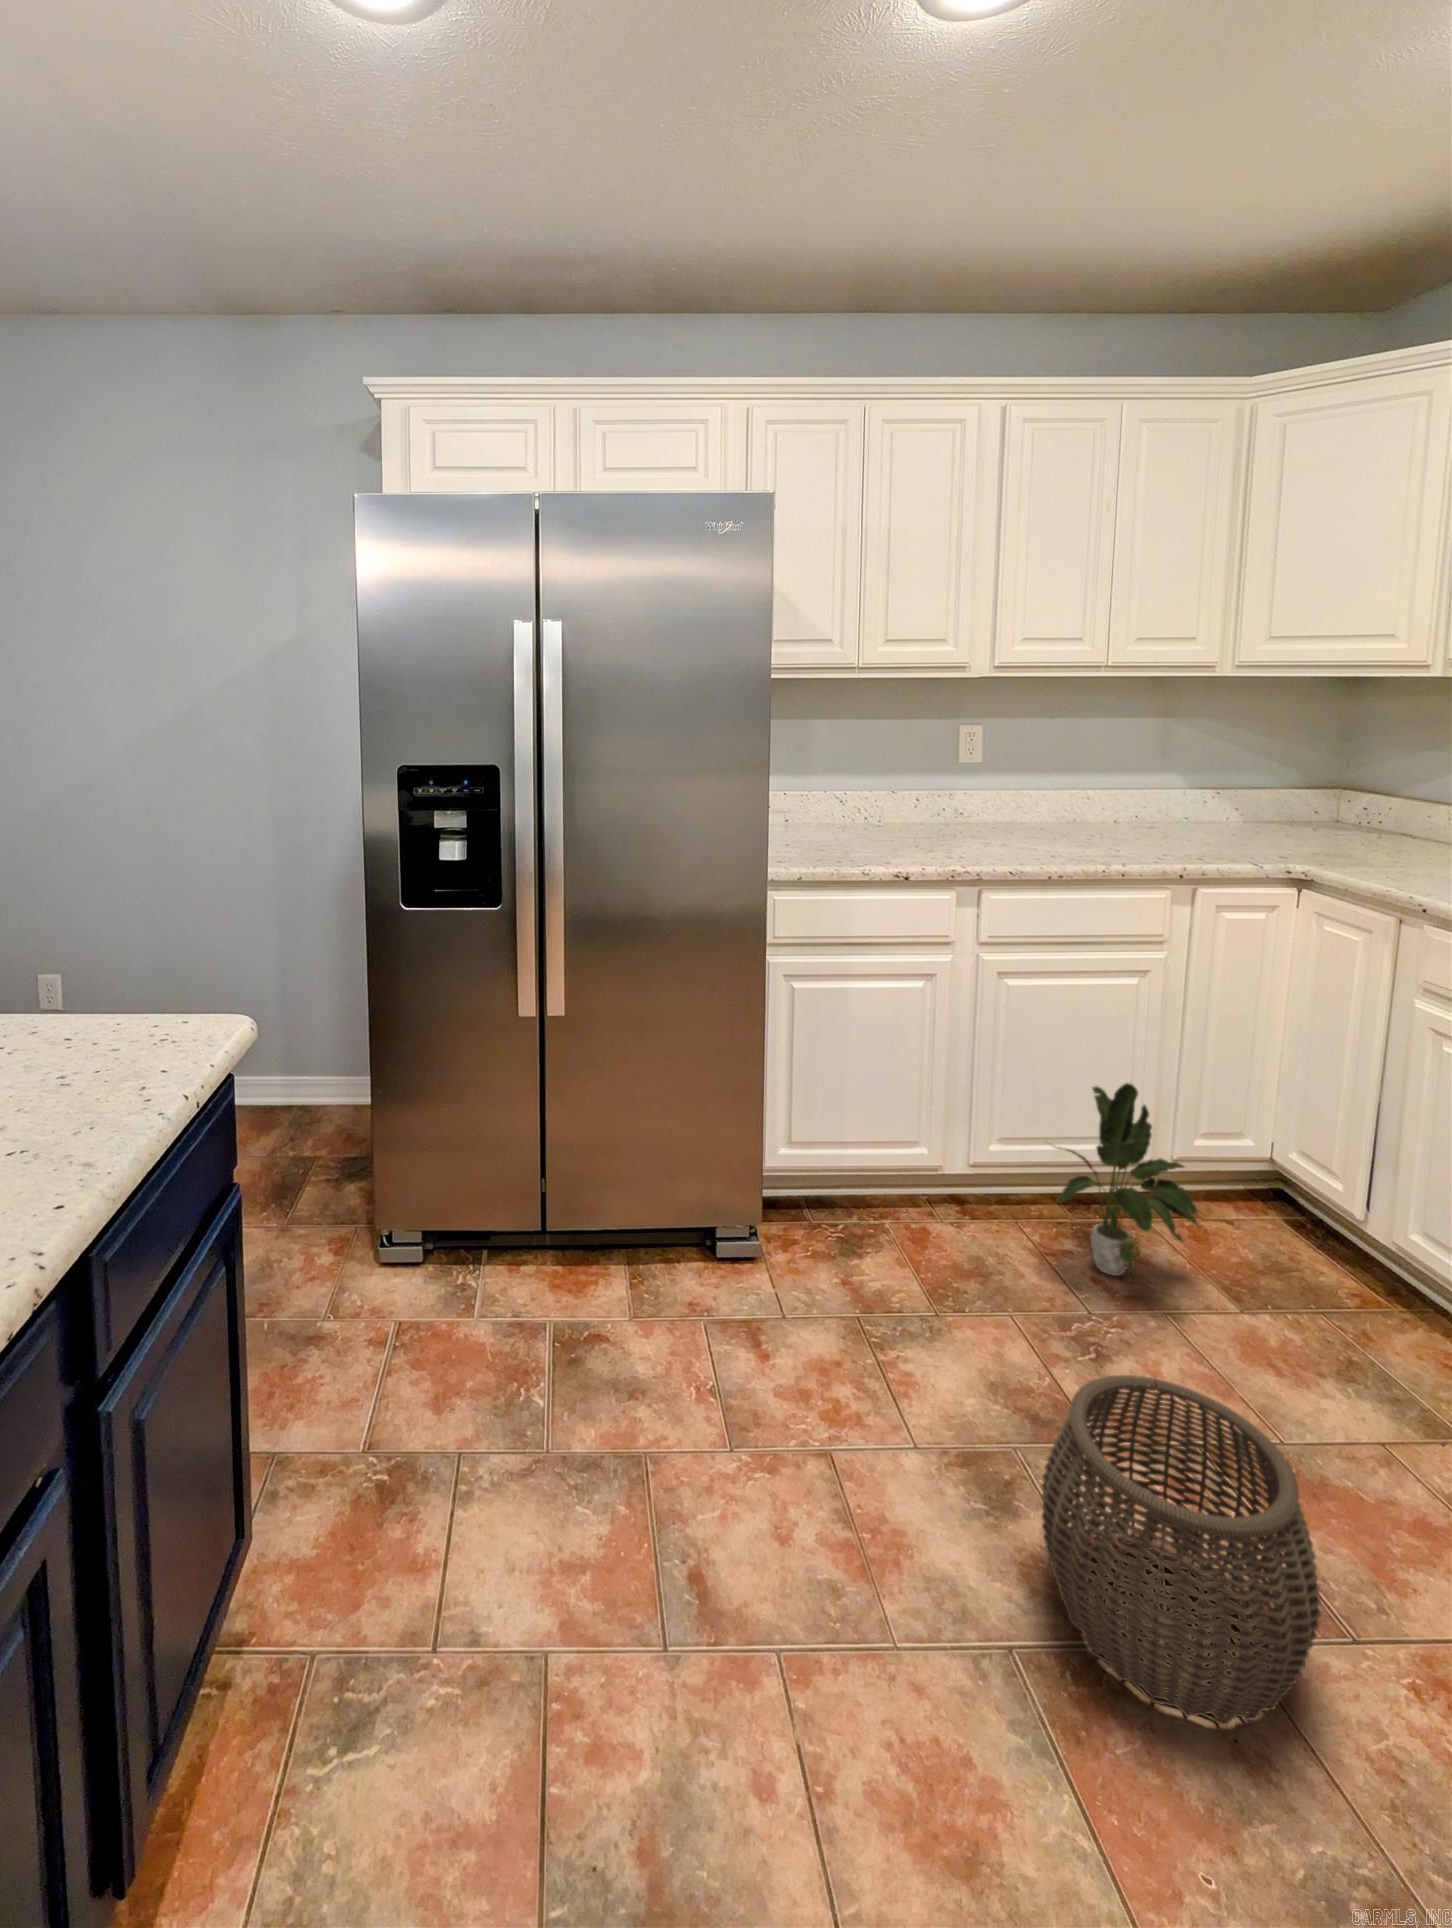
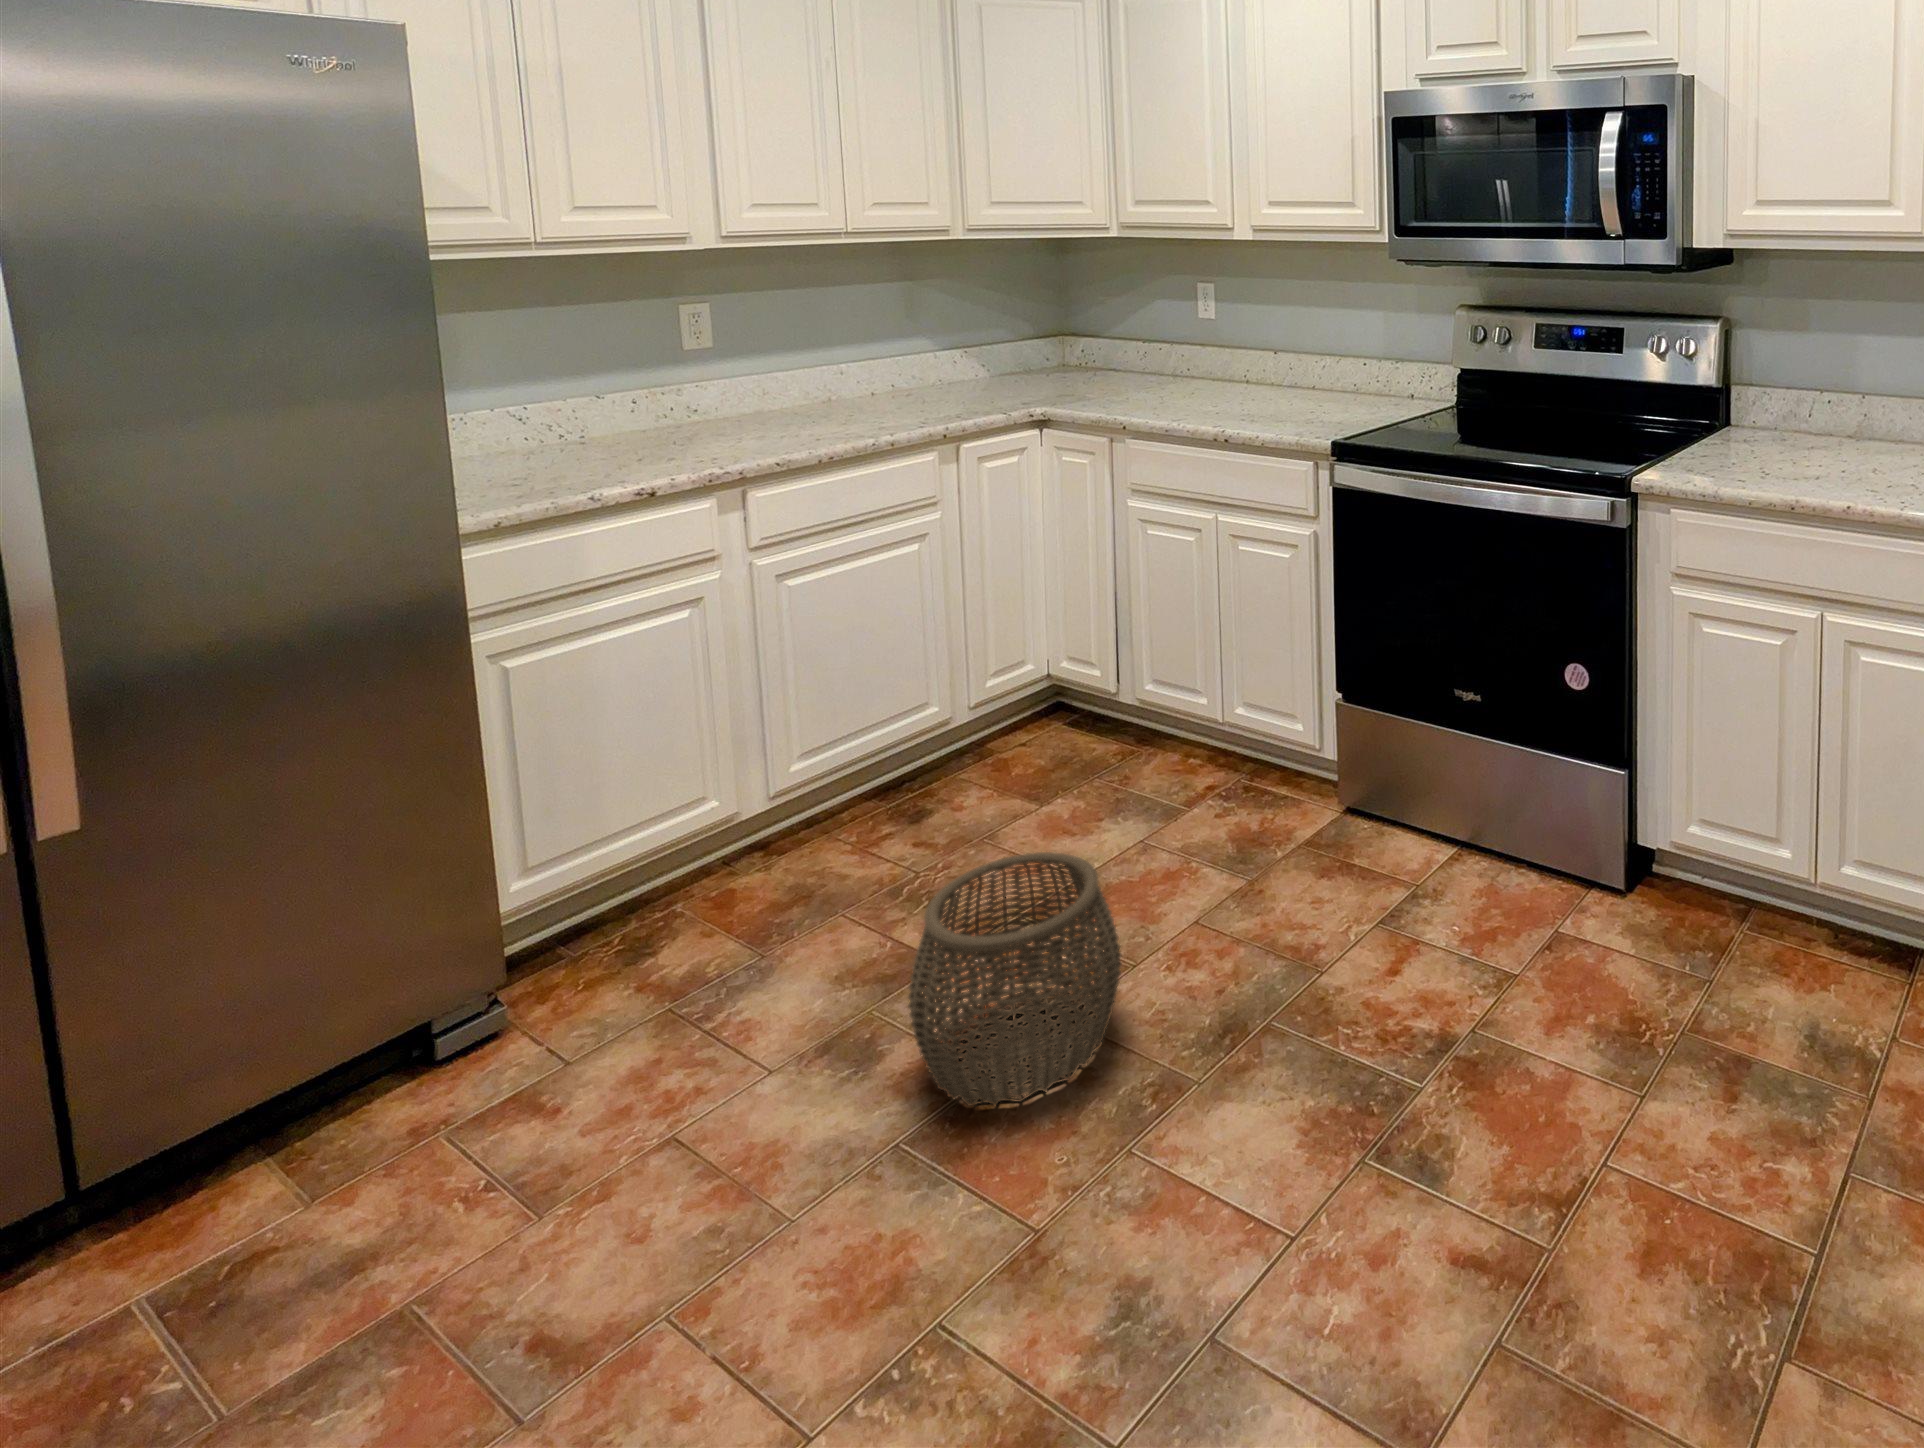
potted plant: present [1055,1083,1198,1276] -> none [851,642,1004,835]

